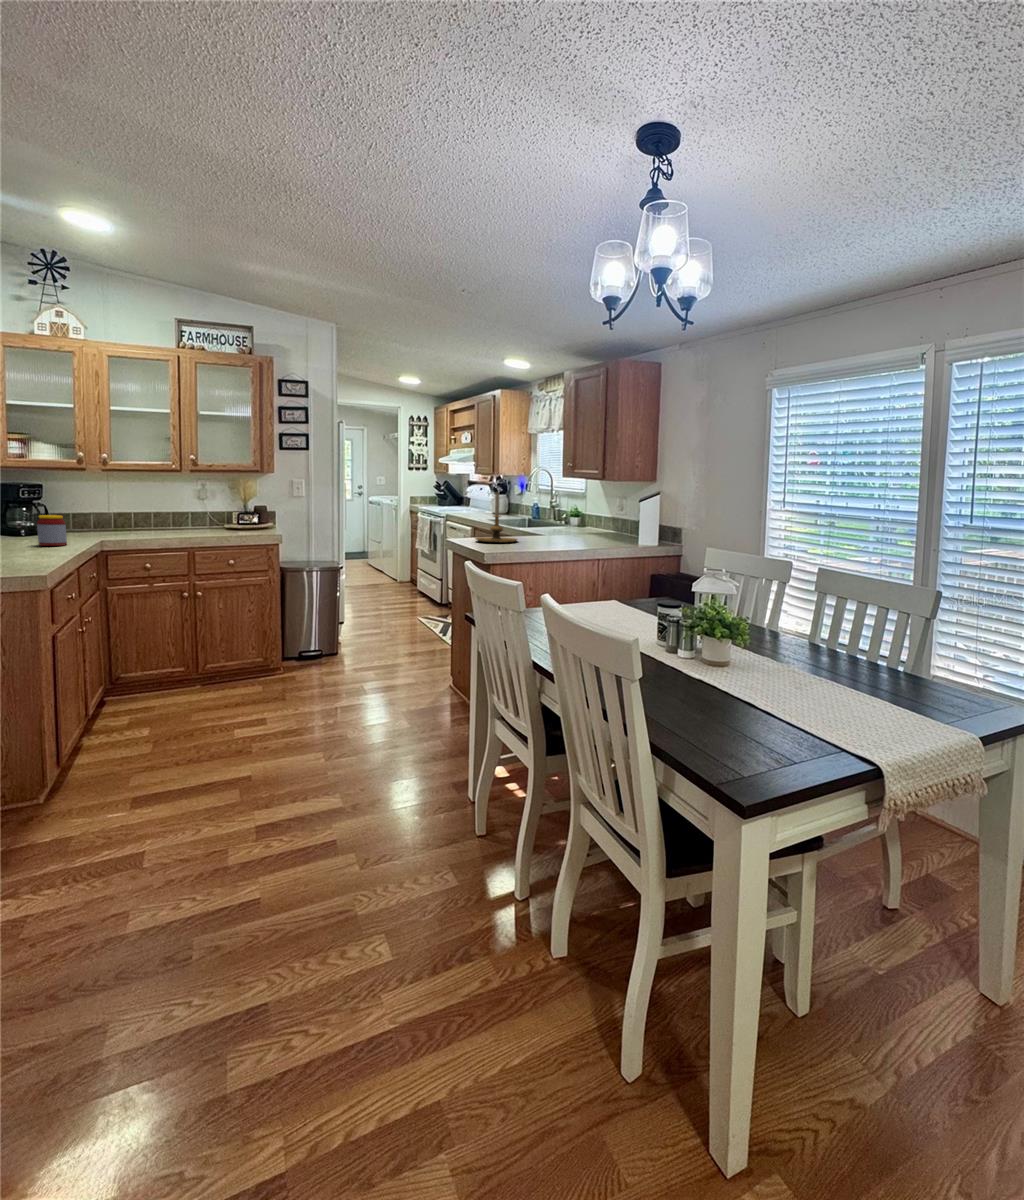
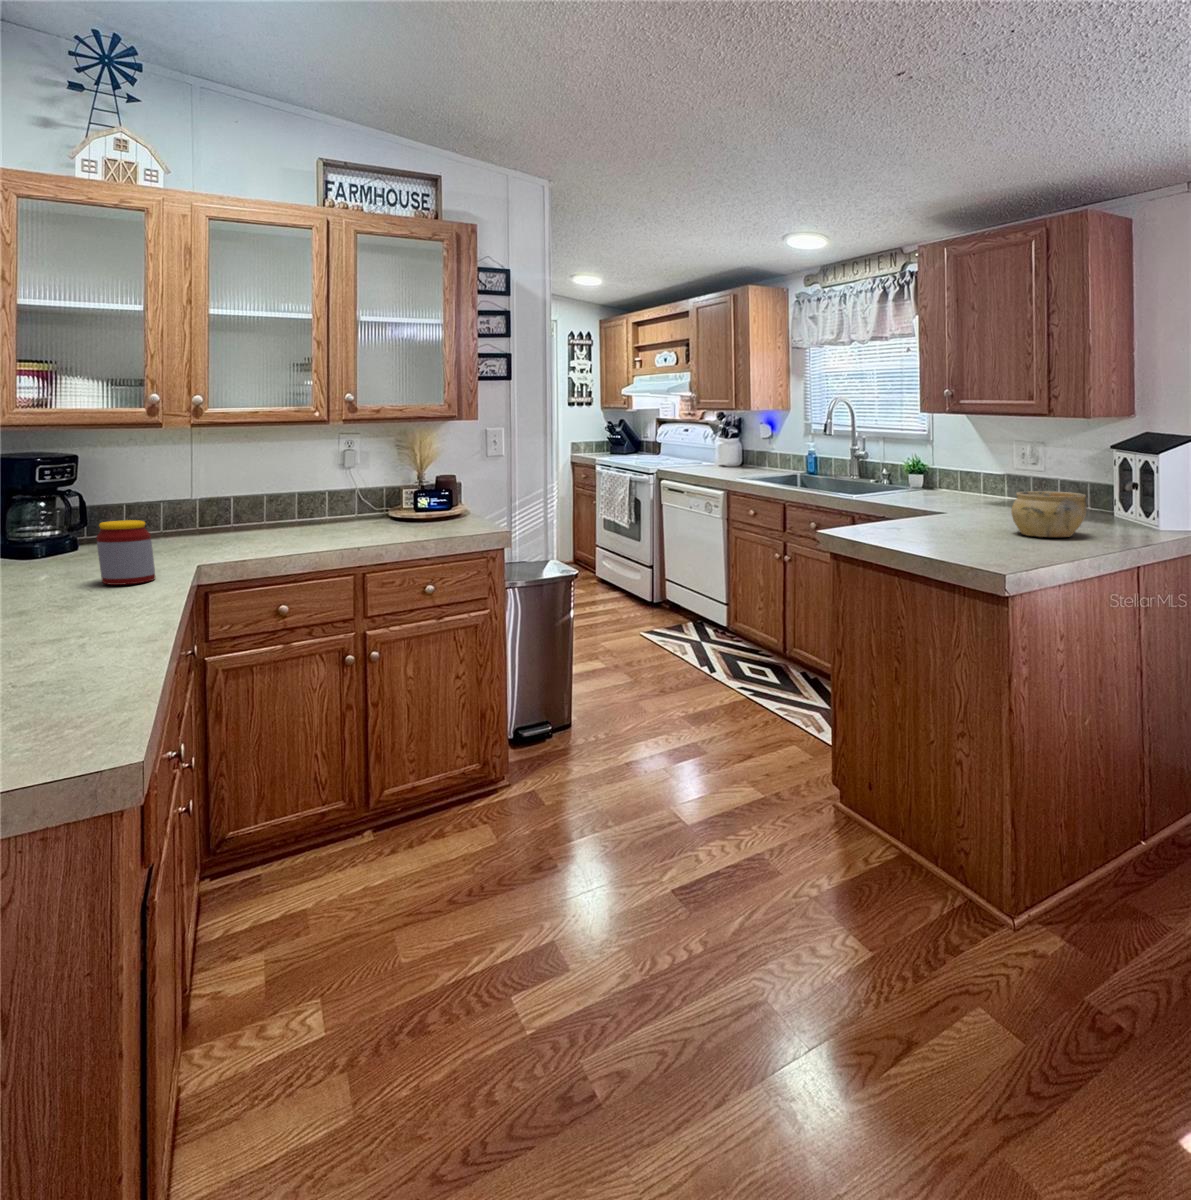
candle holder: present [475,492,517,542] -> none [890,445,978,540]
ceramic bowl: none [541,519,577,543] -> present [1011,491,1087,537]

